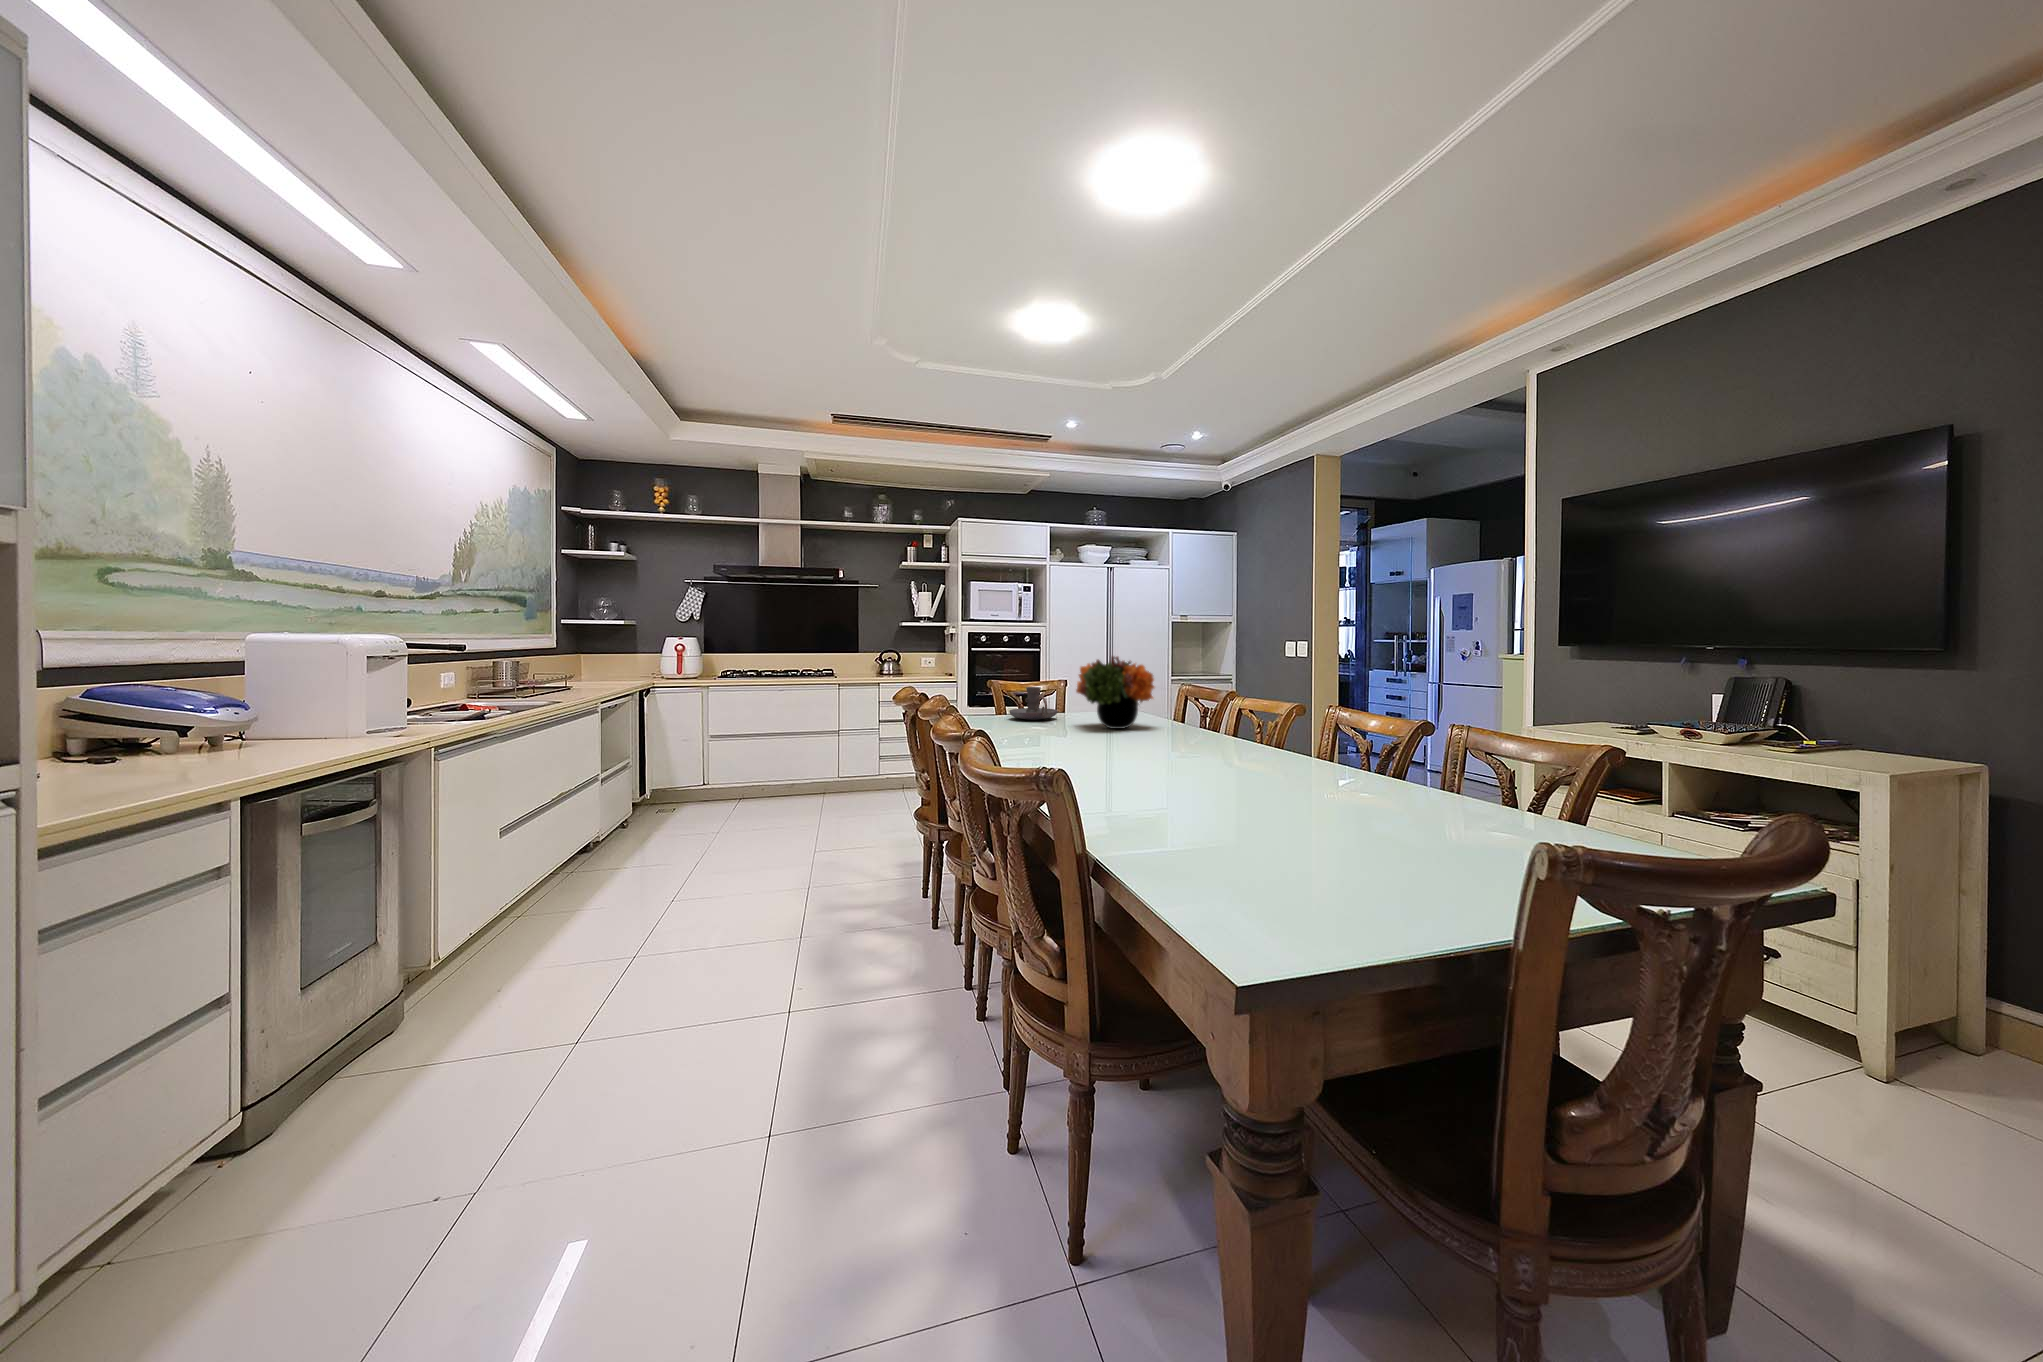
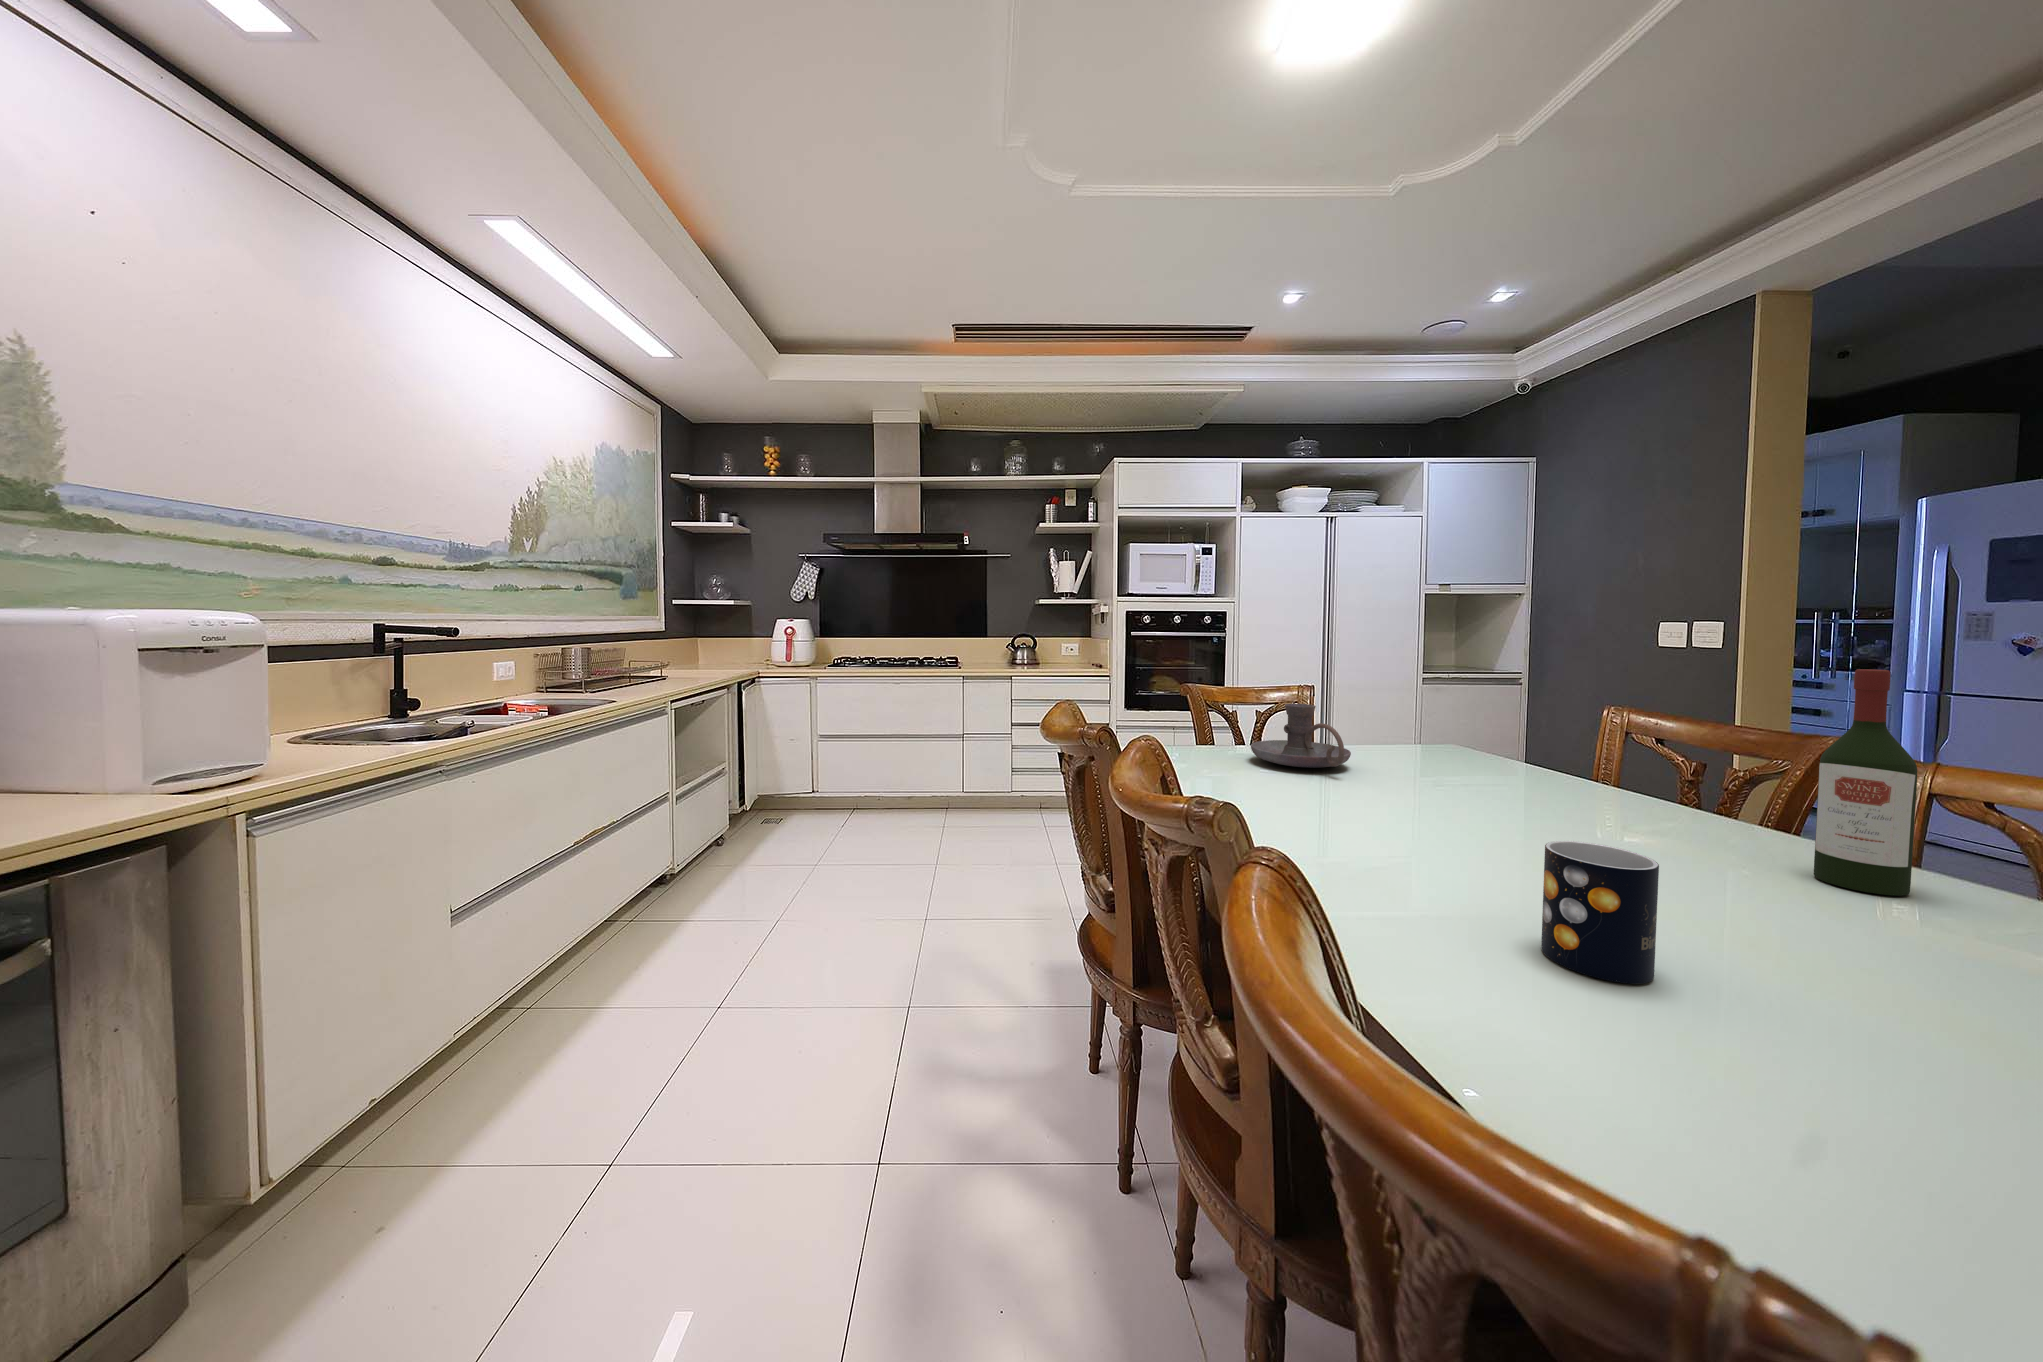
flower arrangement: present [1076,656,1154,729] -> none [1425,649,1664,817]
wine bottle: none [1175,661,1196,739] -> present [1814,669,1917,896]
mug: none [1050,717,1078,755] -> present [1541,841,1659,984]

